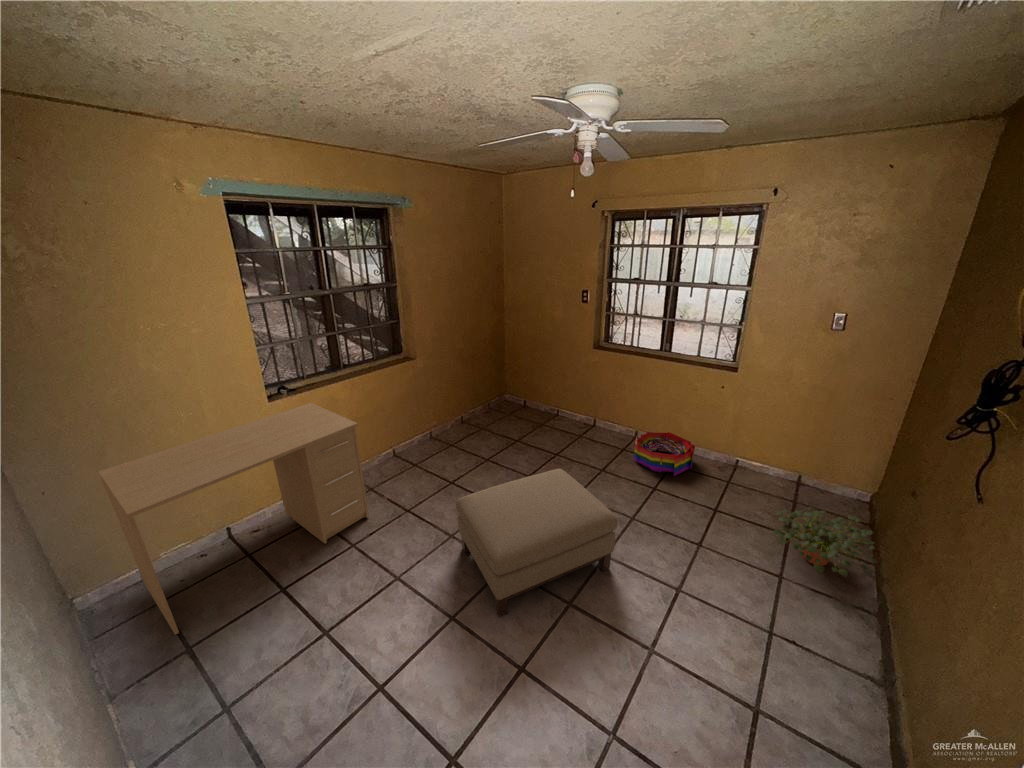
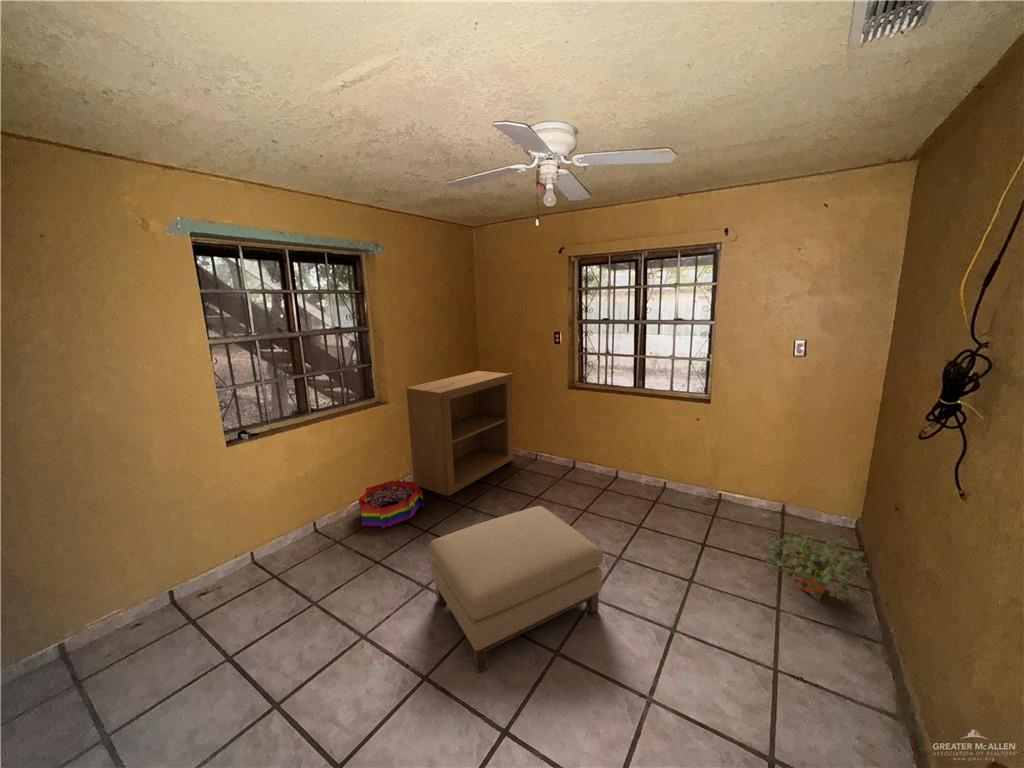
bookshelf: none [433,326,538,448] -> present [406,371,514,496]
desk: present [98,403,369,635] -> none [20,448,334,721]
storage bin: present [634,432,695,476] -> present [358,481,424,528]

